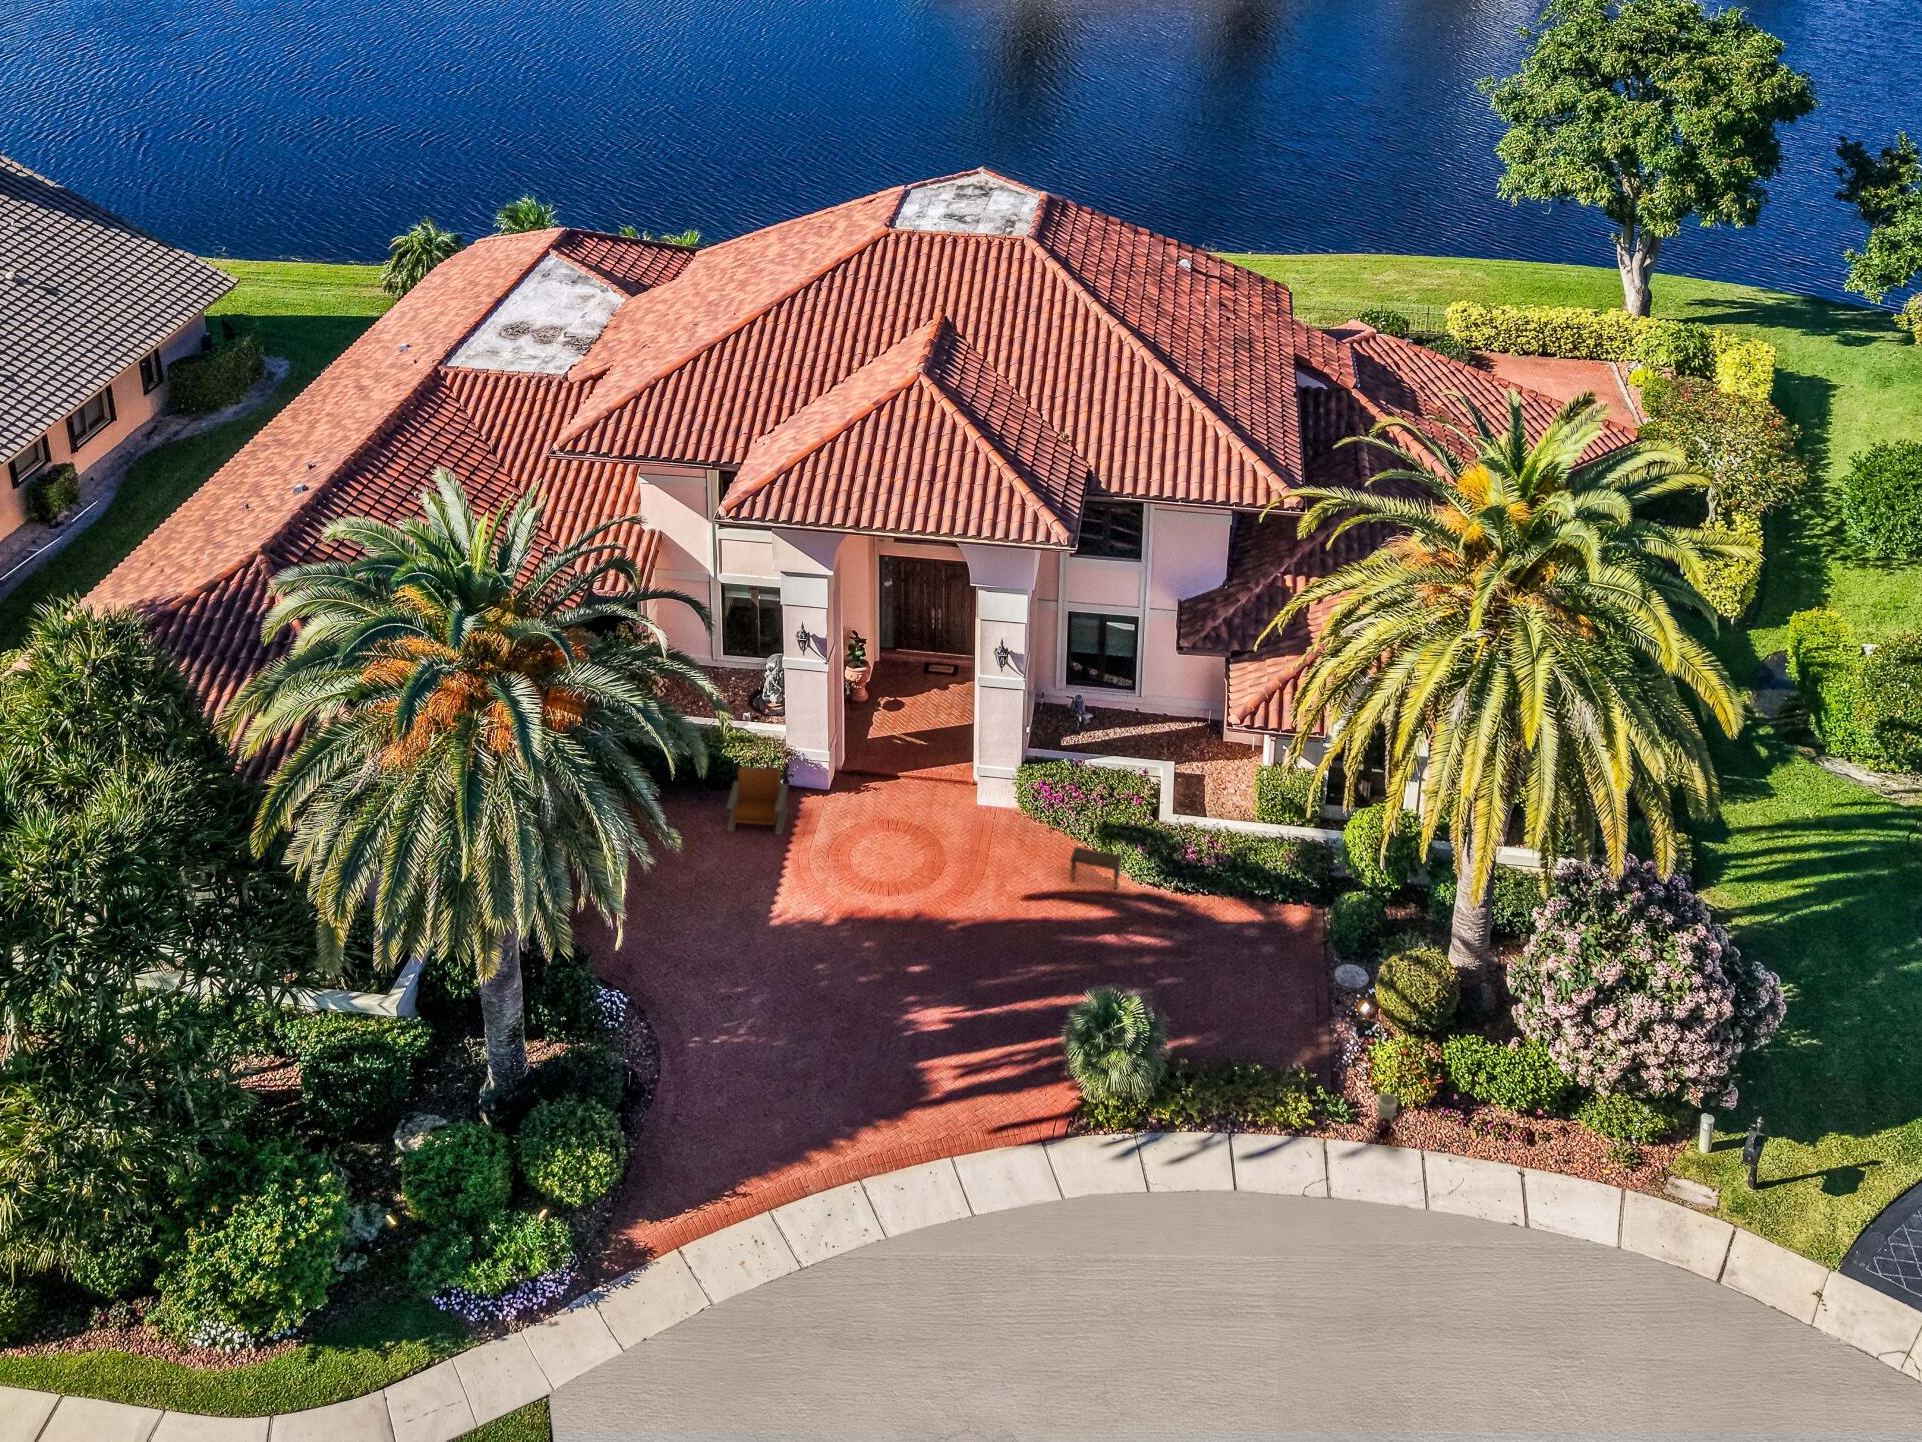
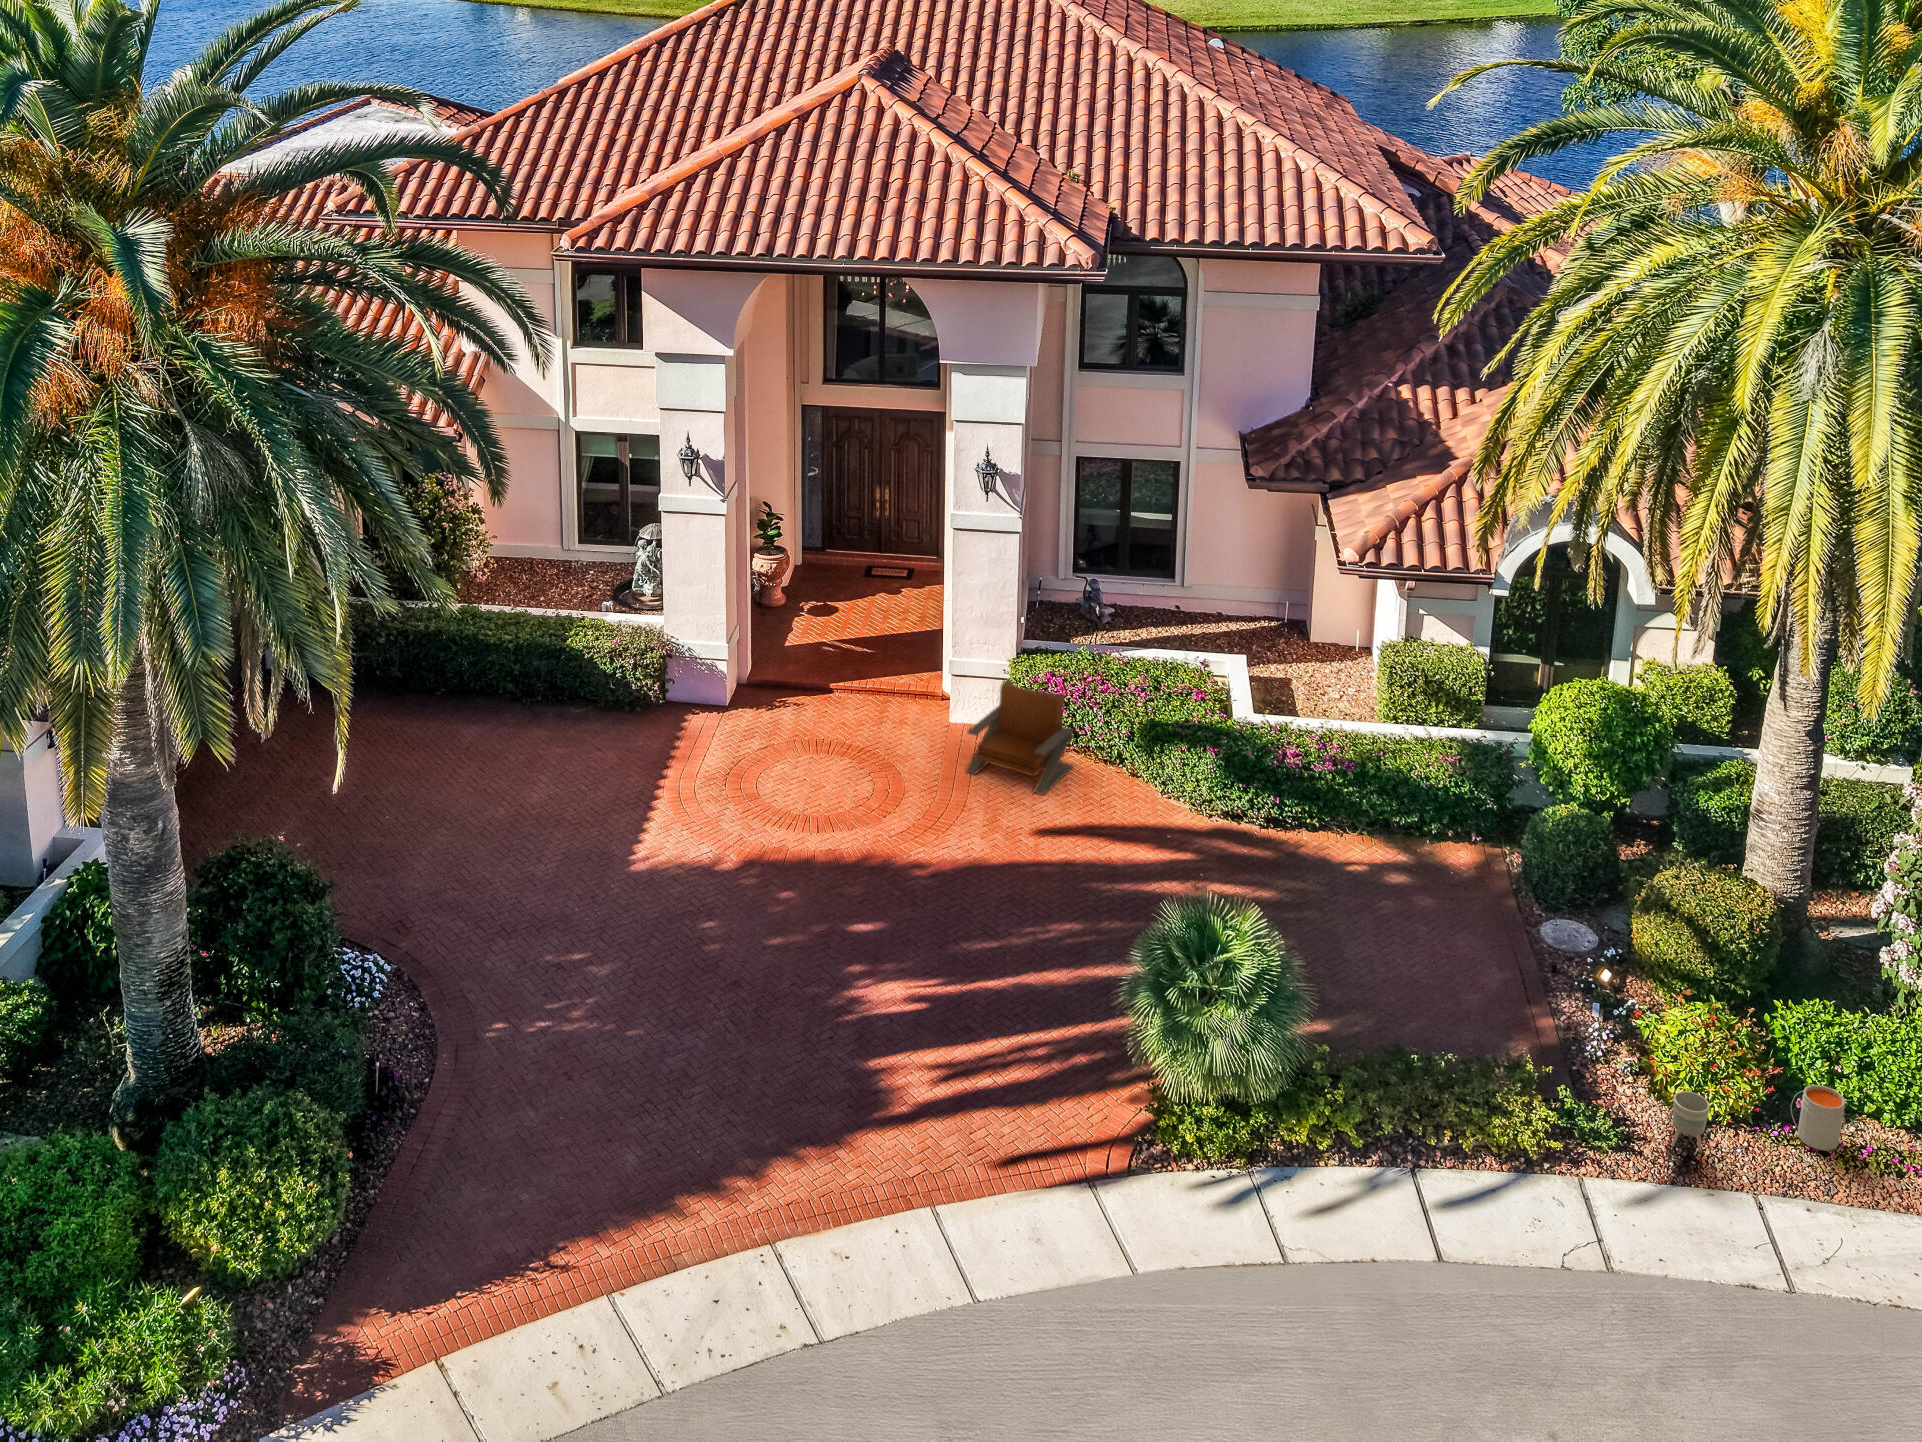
lounge chair: present [727,766,788,835] -> present [966,680,1073,795]
bench: present [1070,847,1123,889] -> none [1101,758,1182,821]
bucket: none [1448,1089,1476,1127] -> present [1791,1085,1846,1151]

